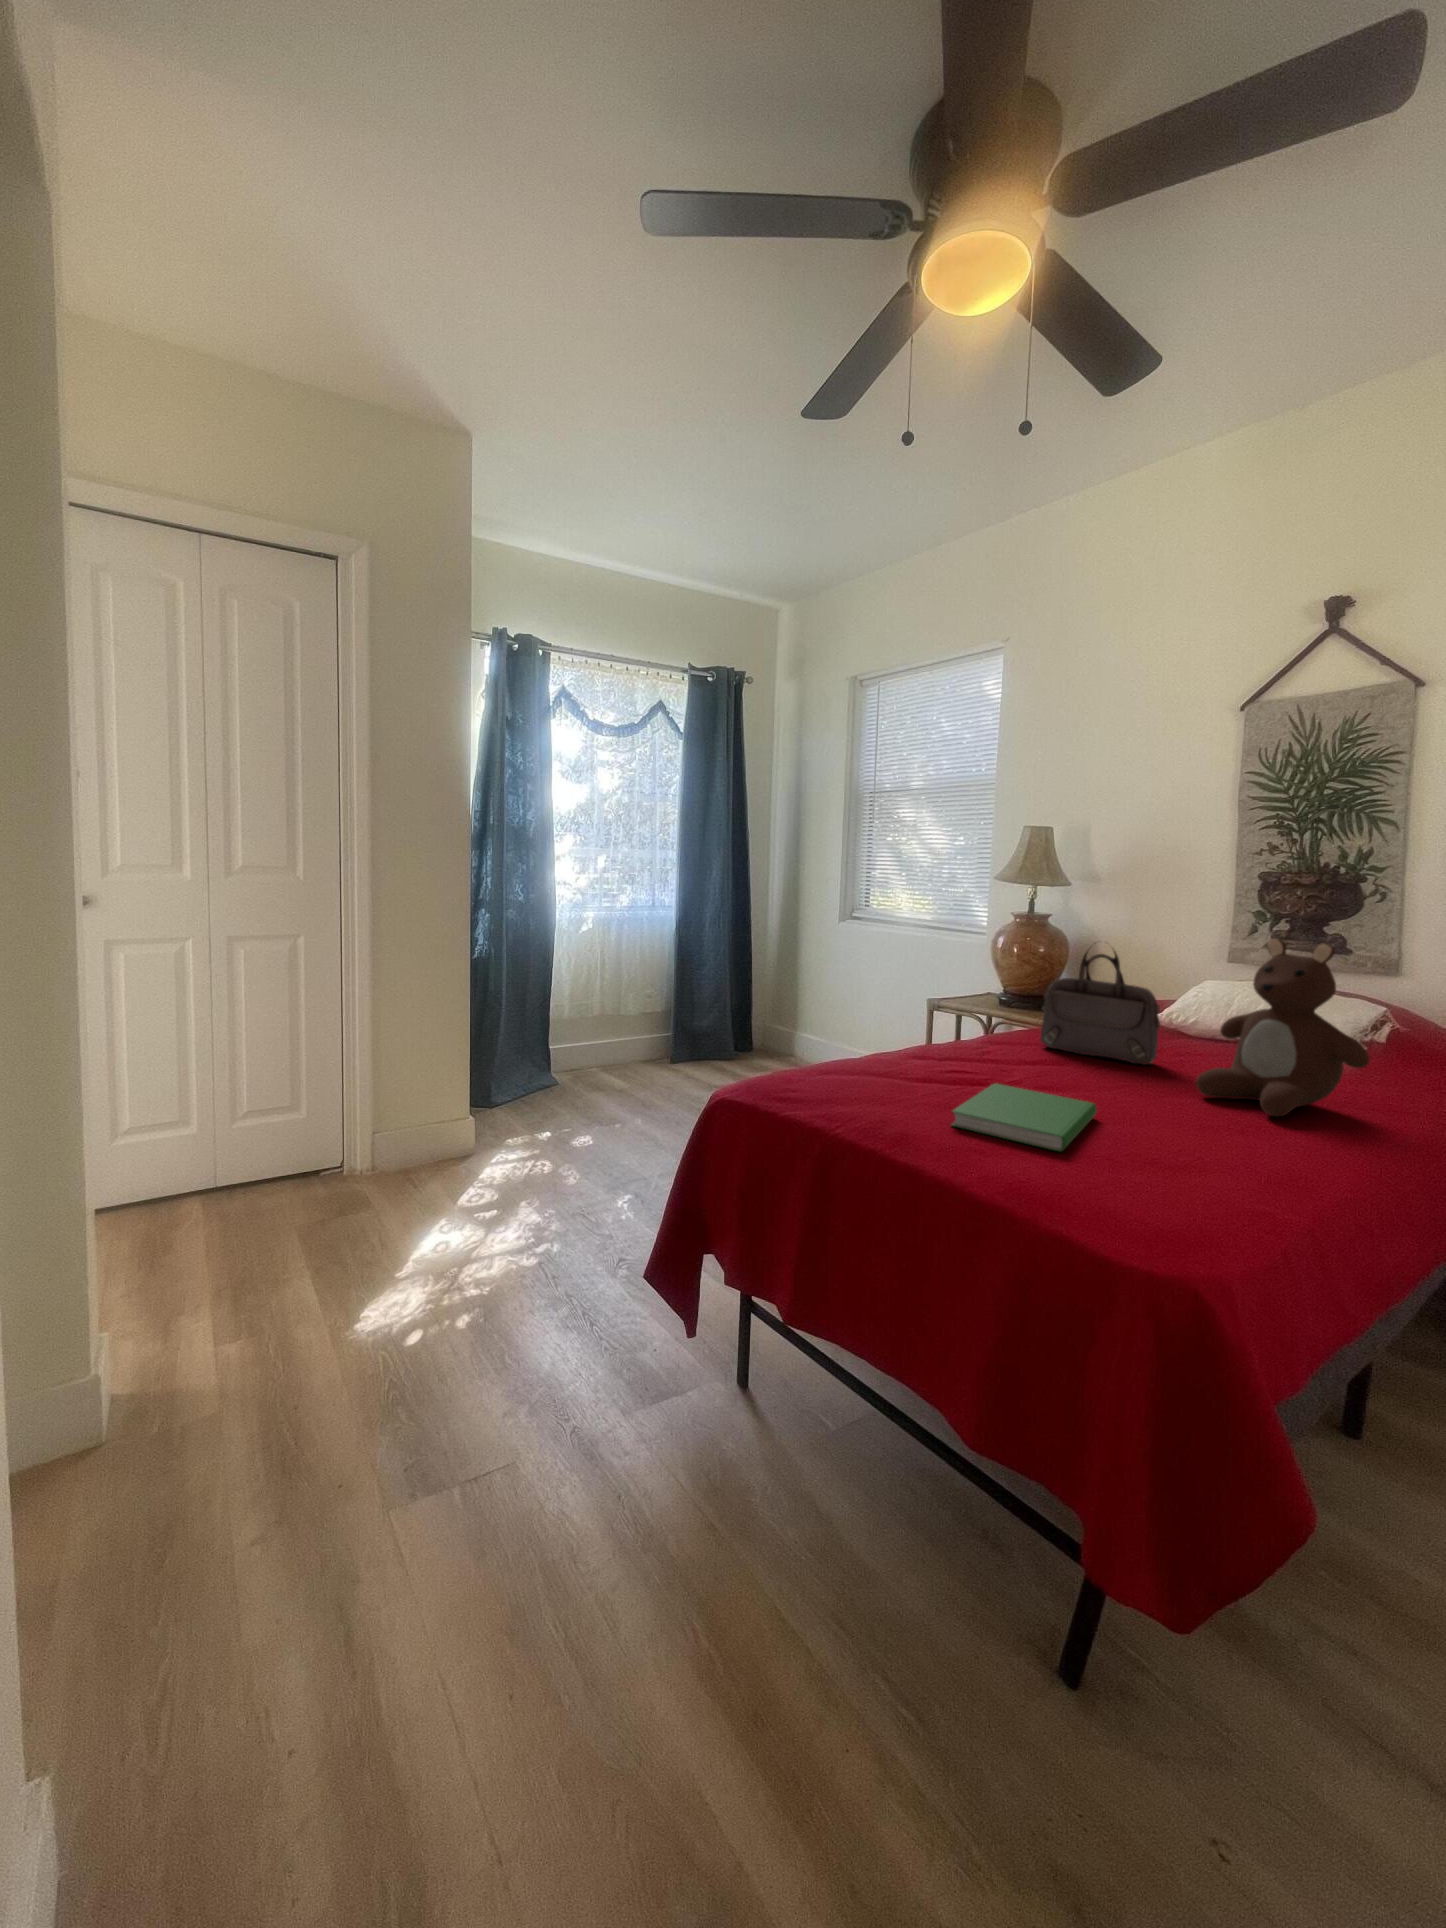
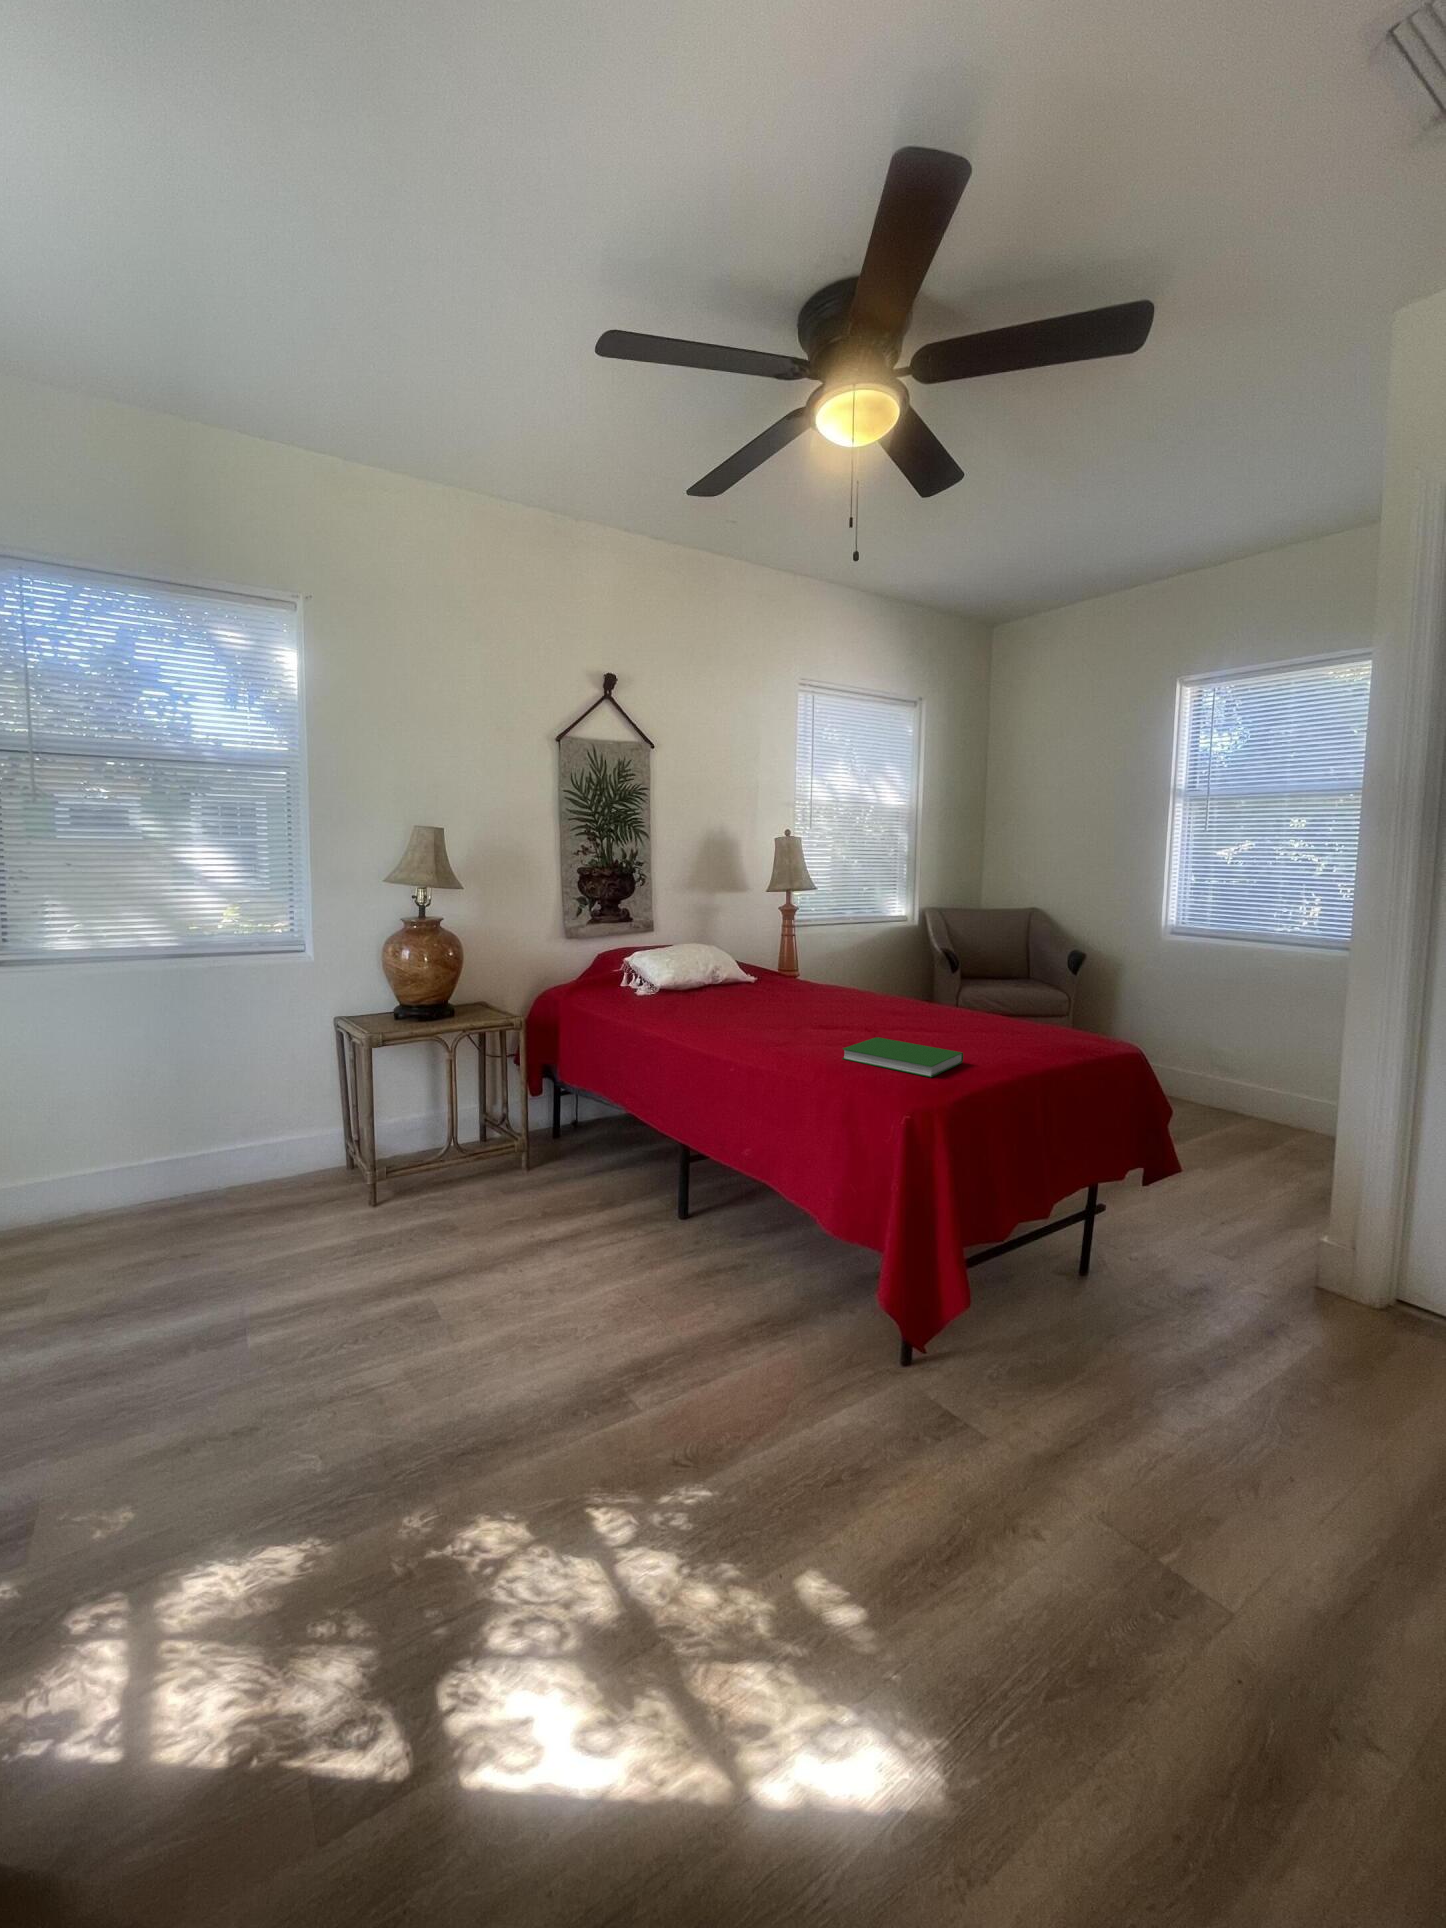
teddy bear: present [1196,938,1370,1116] -> none [772,914,855,1021]
handbag: present [1040,951,1160,1065] -> none [674,931,740,1027]

